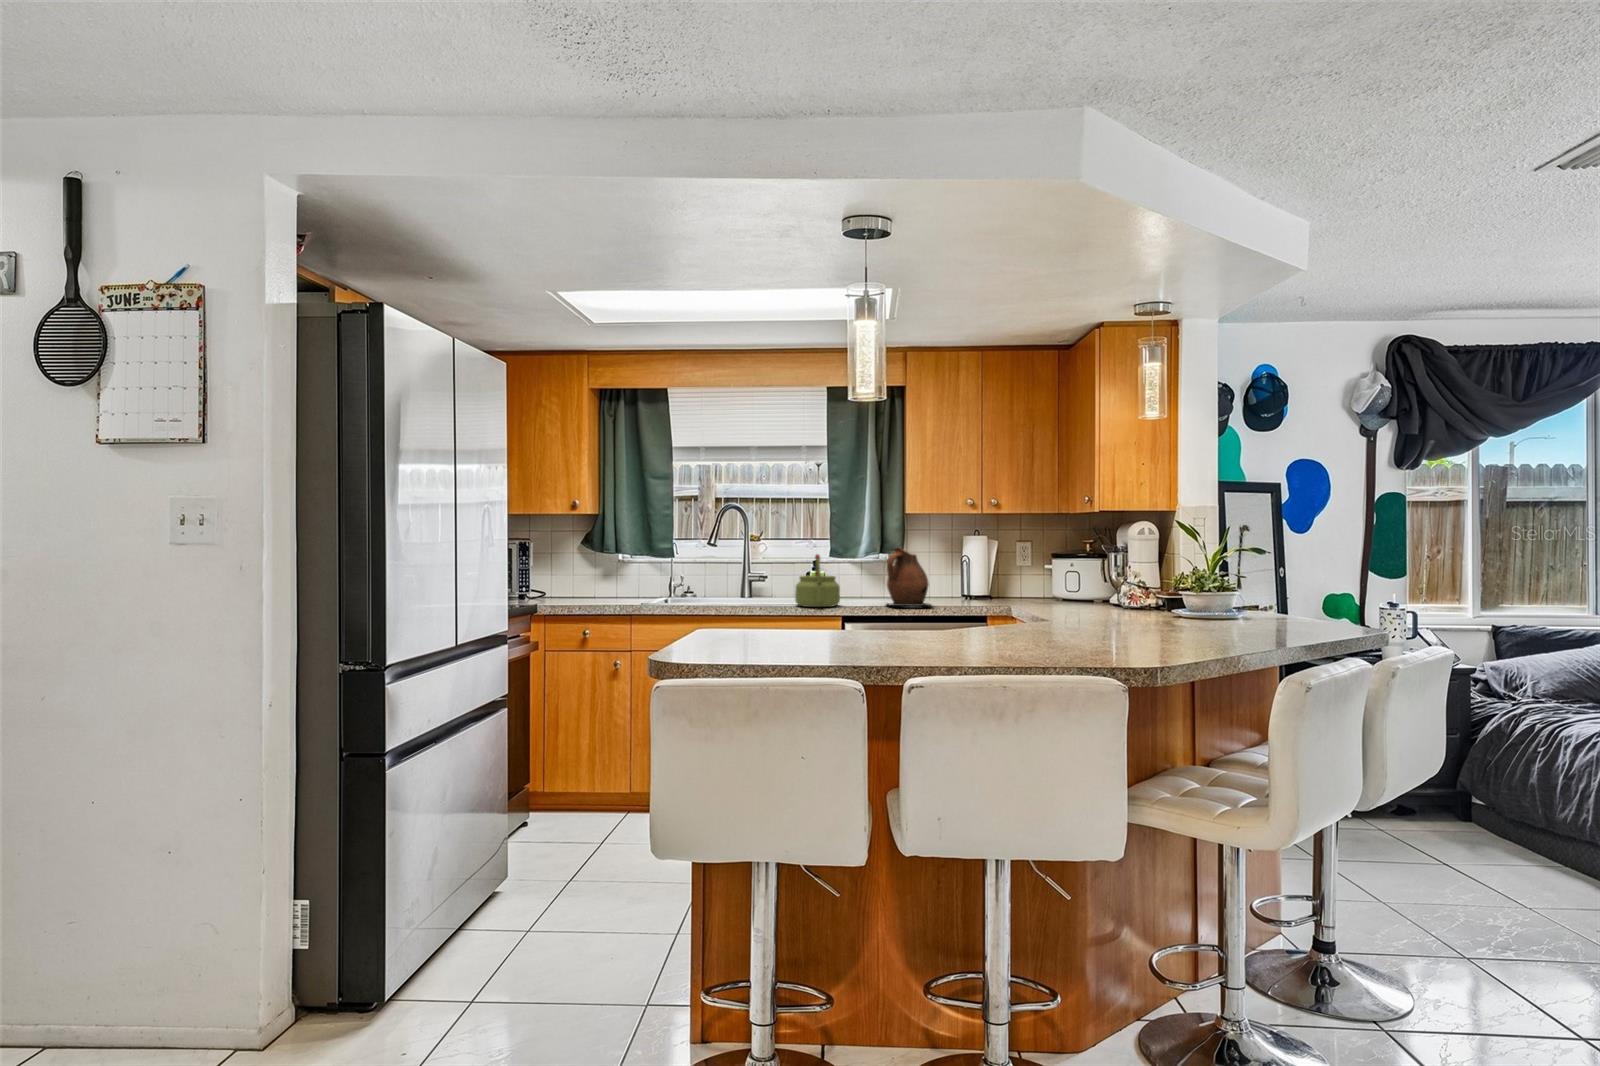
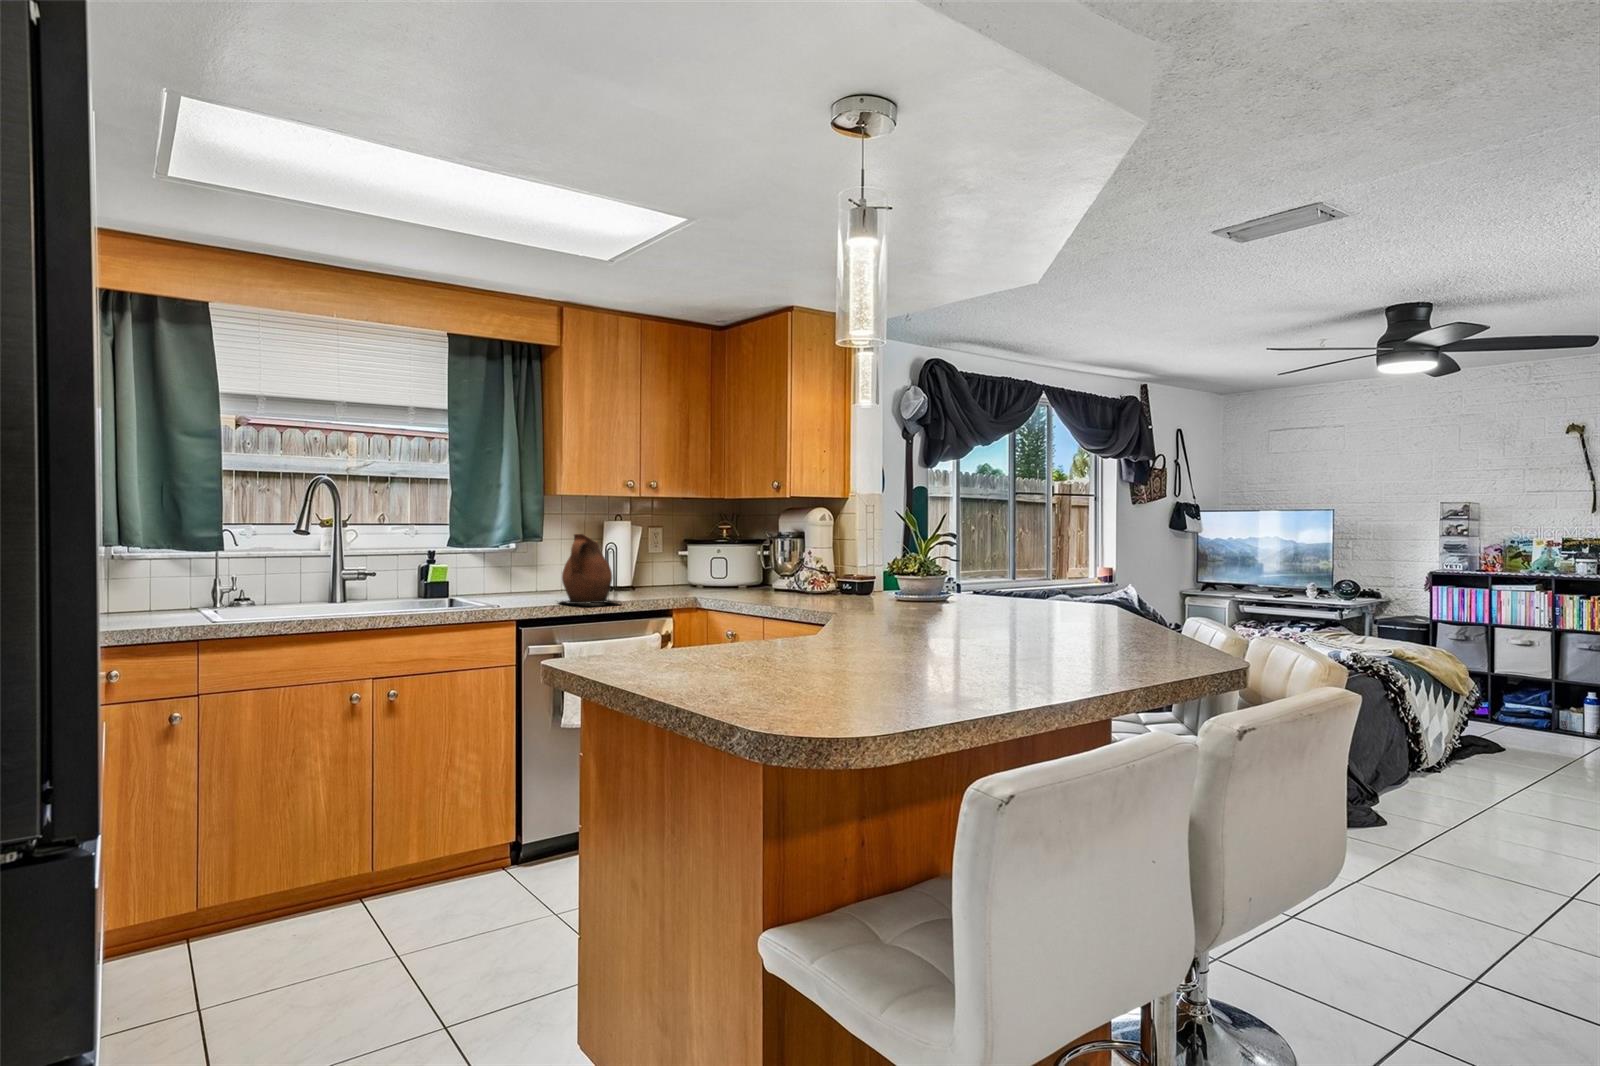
kettle: present [795,554,840,607] -> none [448,542,509,611]

